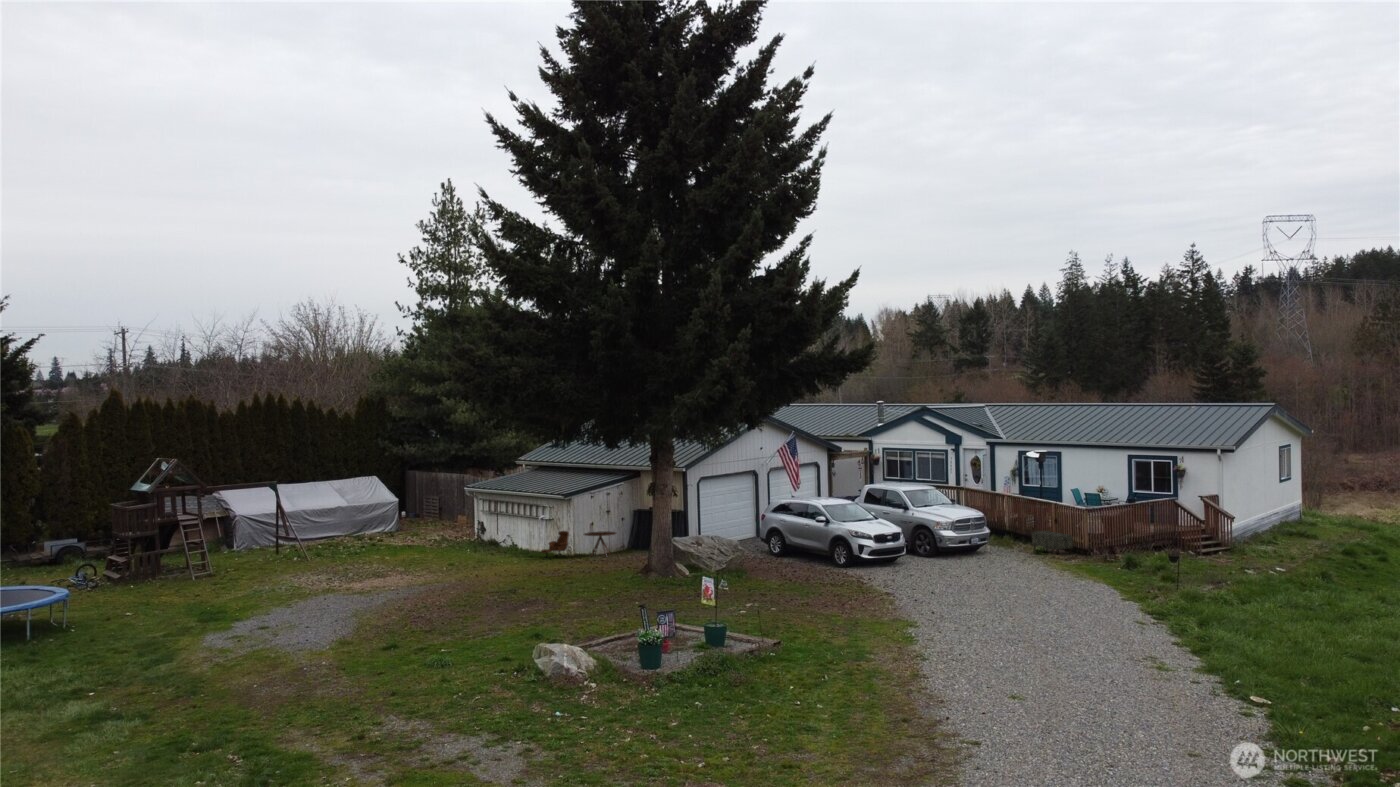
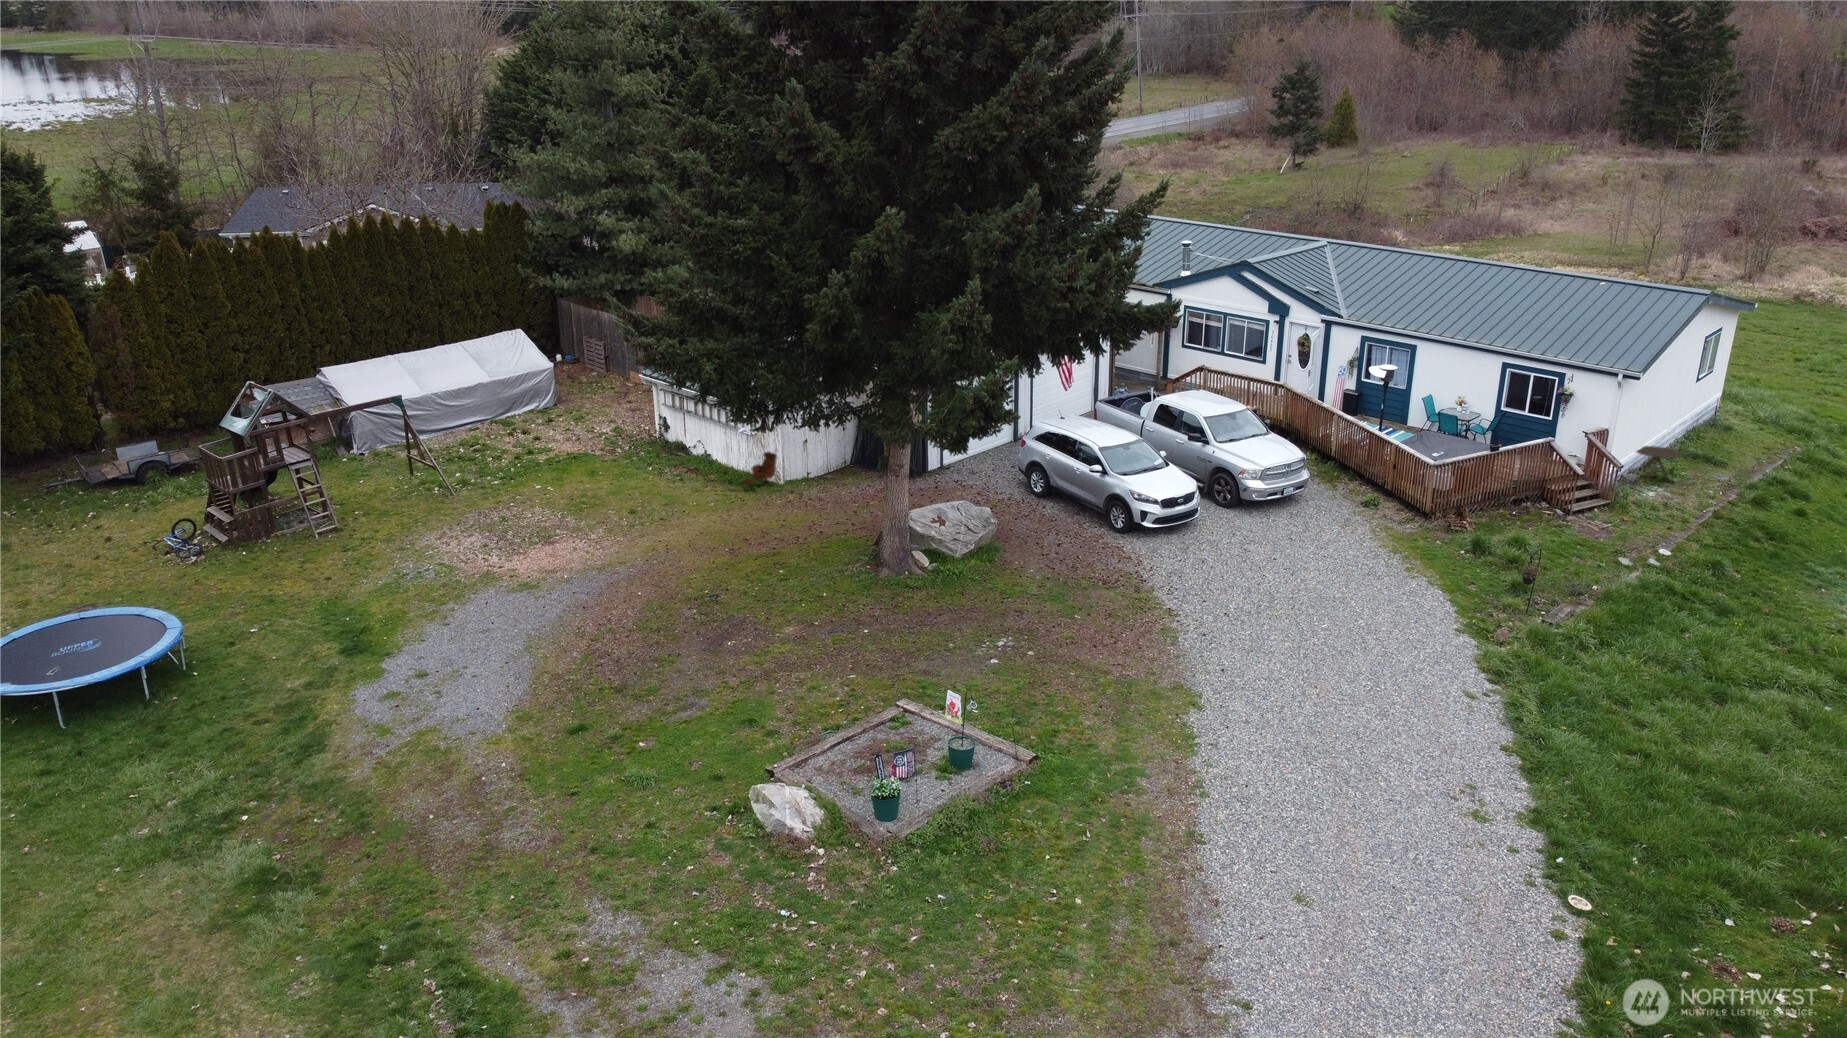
round table: present [584,531,616,555] -> present [1636,446,1682,480]
bench: present [1032,531,1073,554] -> none [1359,474,1411,512]

